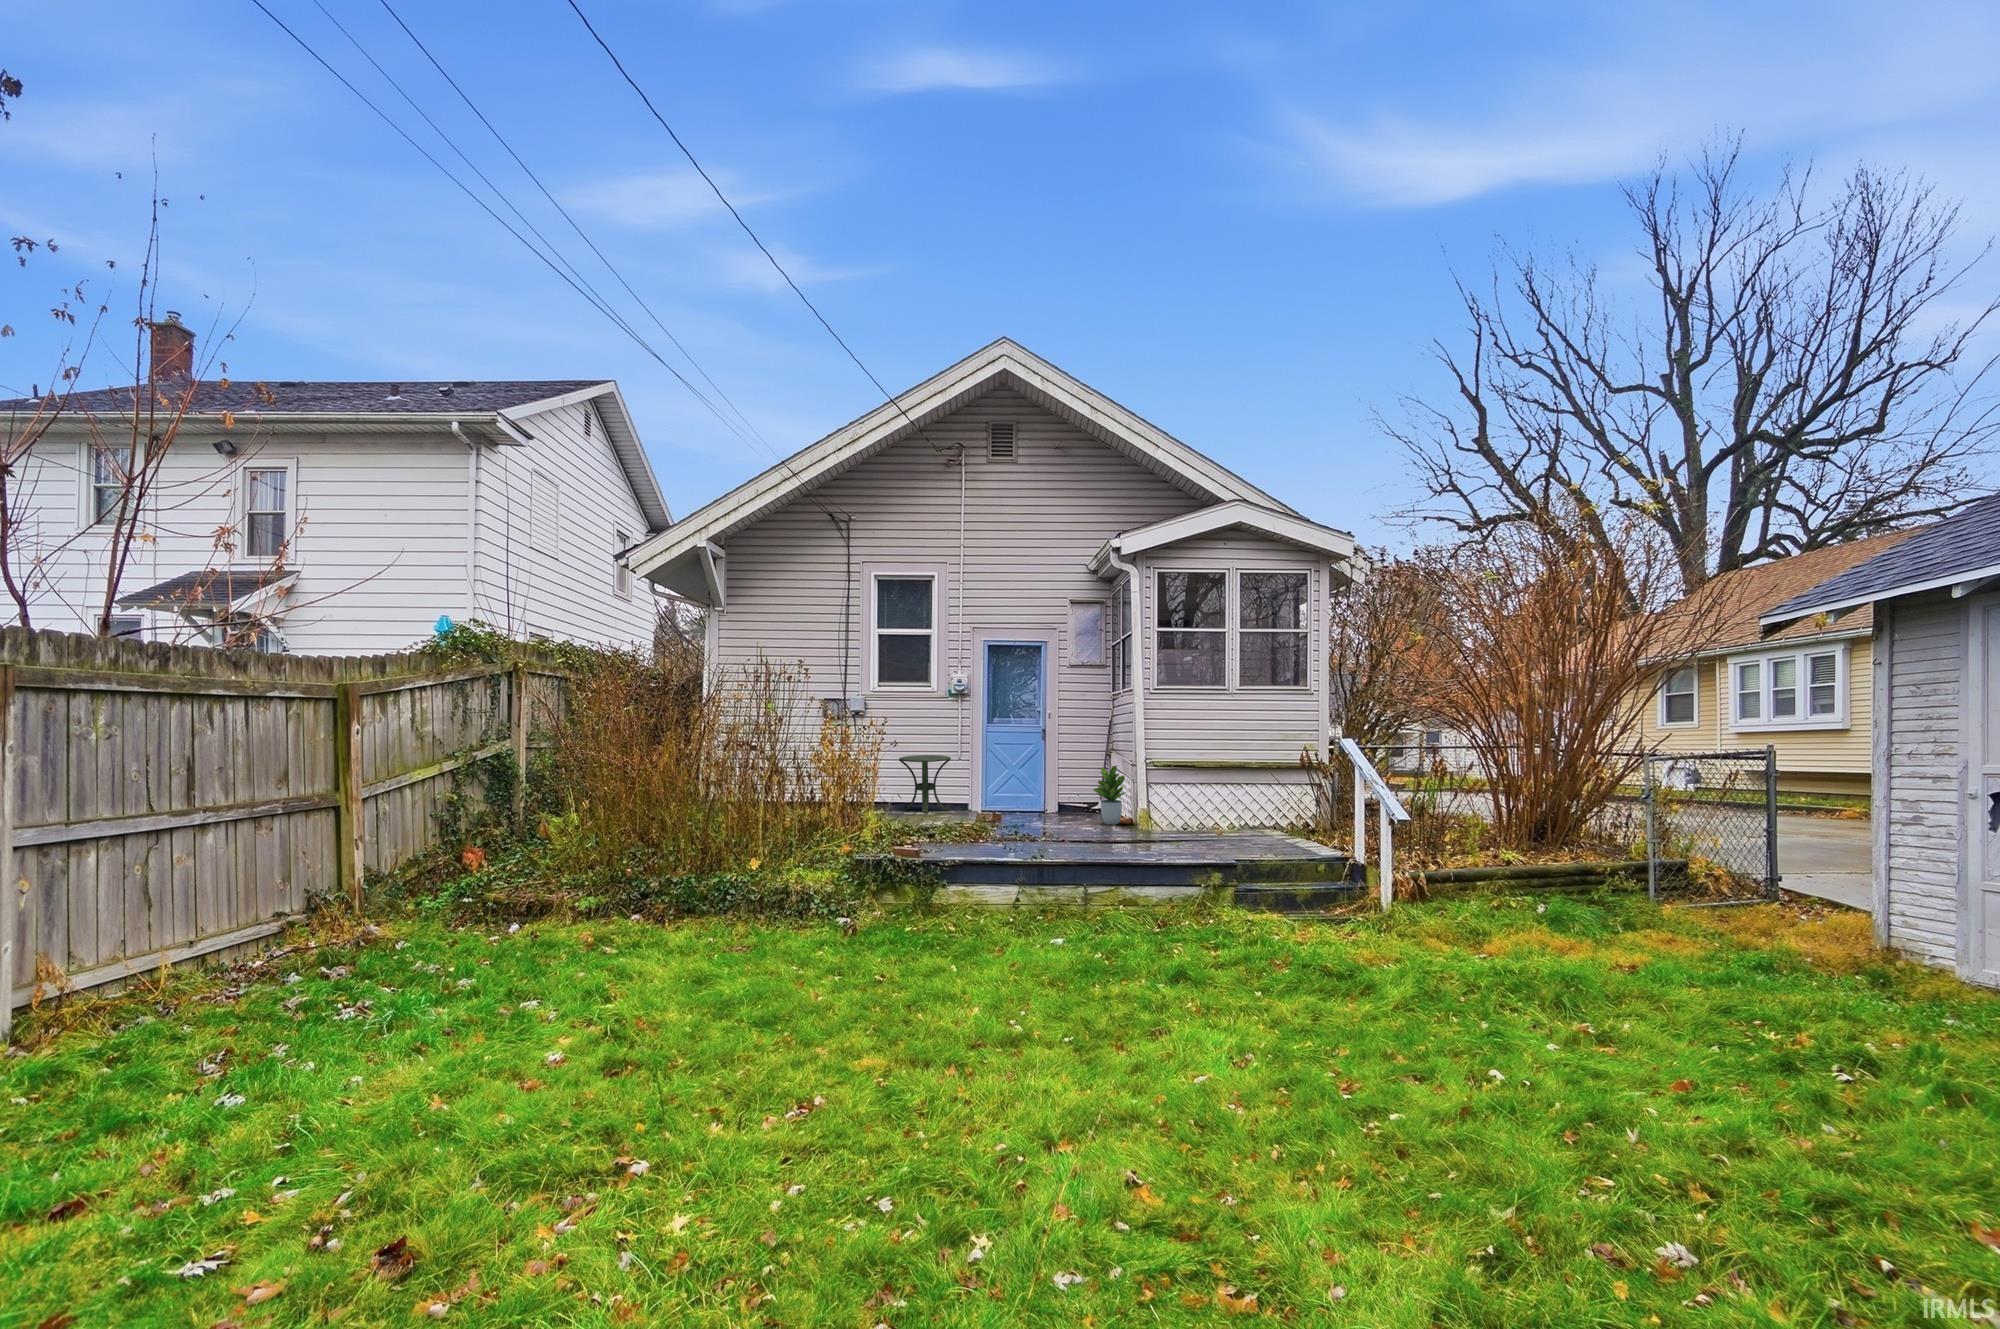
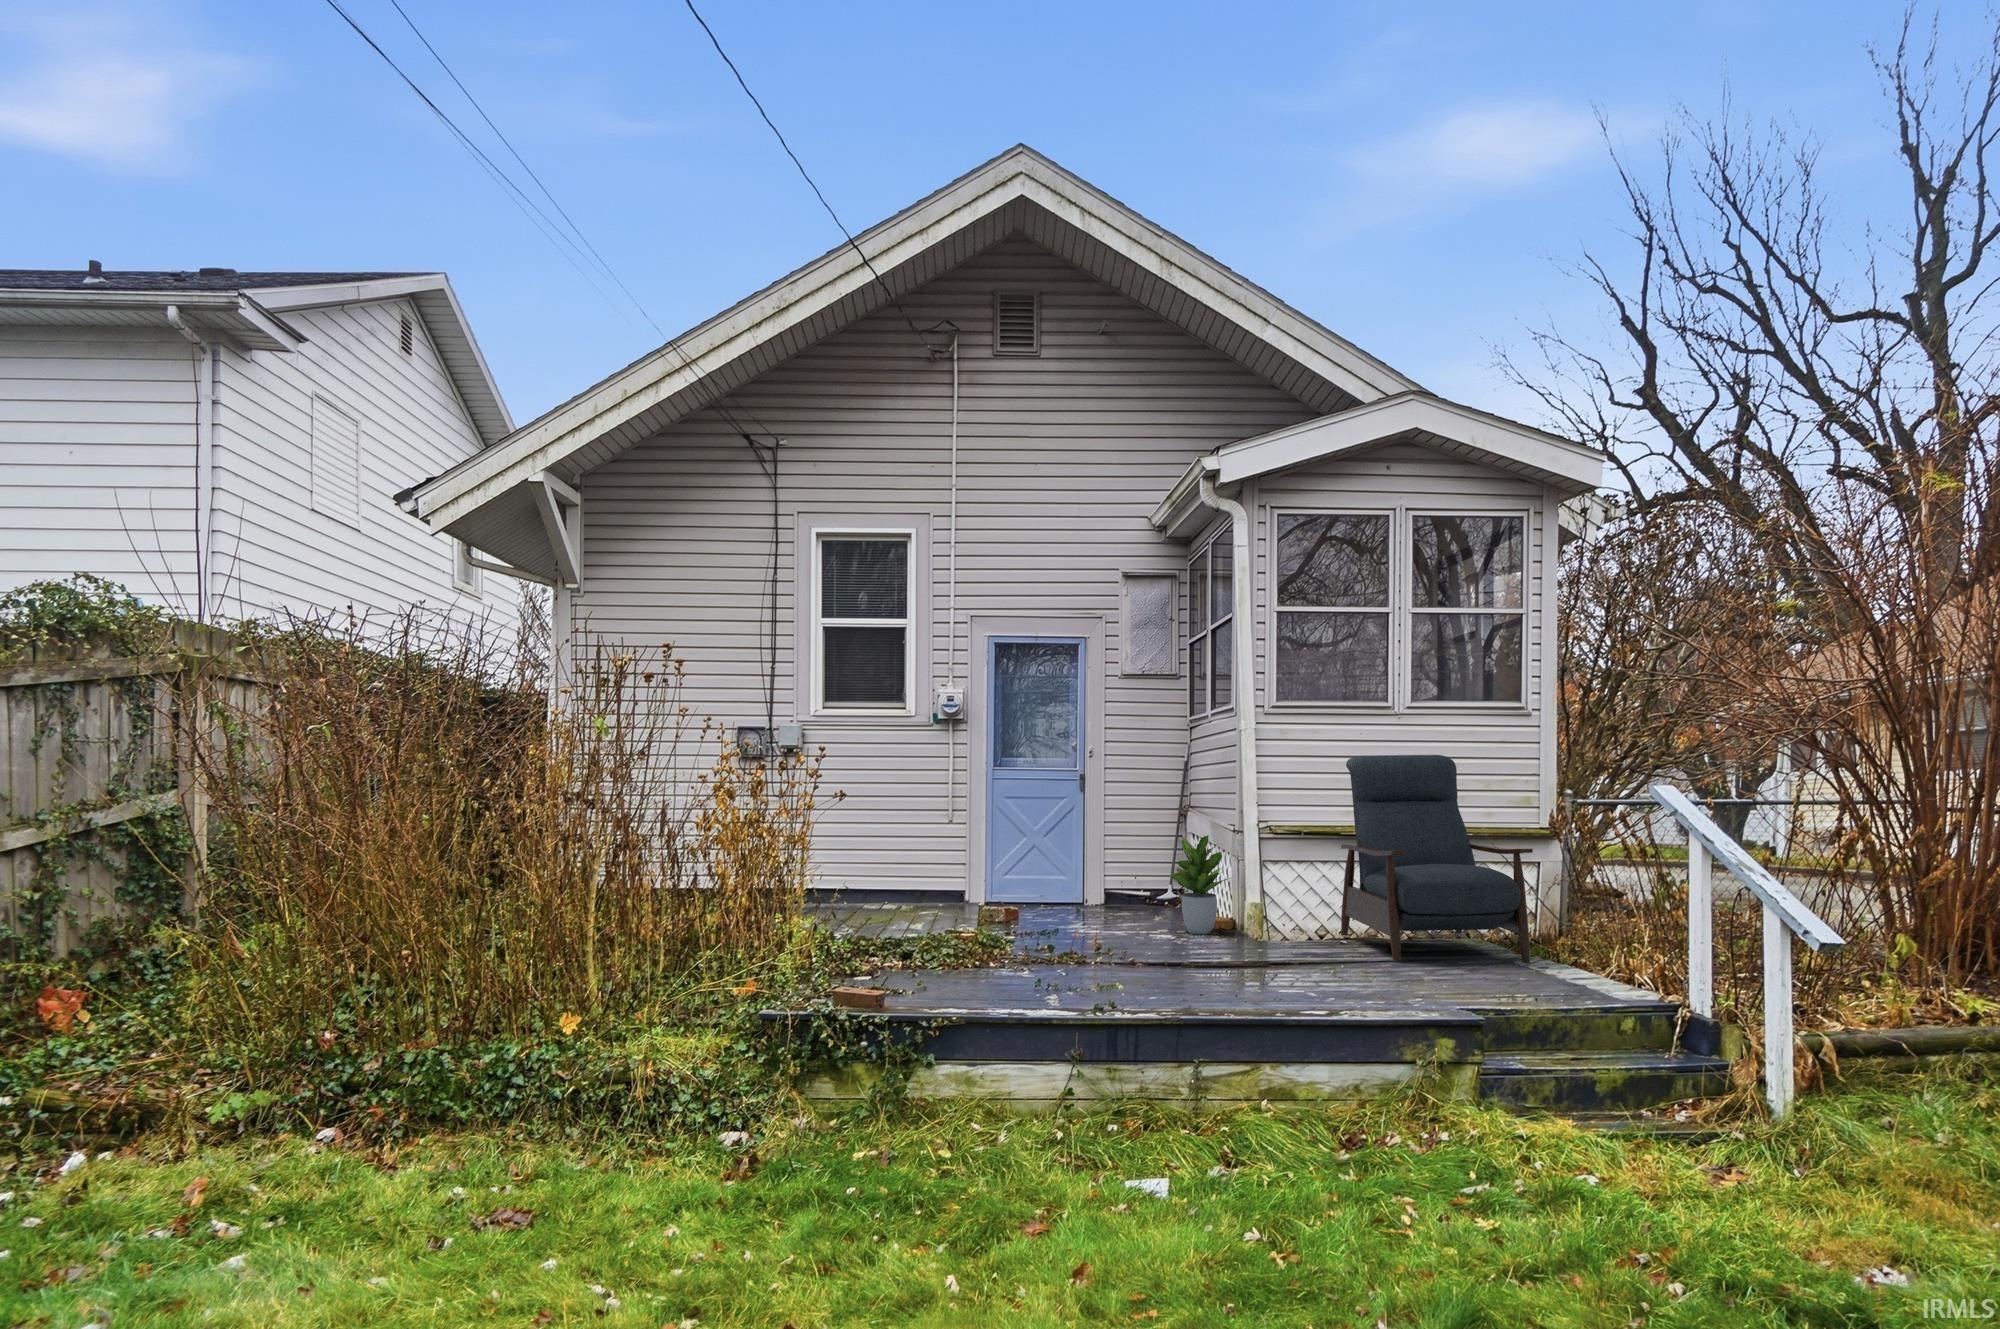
chair: none [1195,717,1297,843] -> present [1341,755,1533,963]
side table: present [899,755,951,813] -> none [846,819,929,914]

